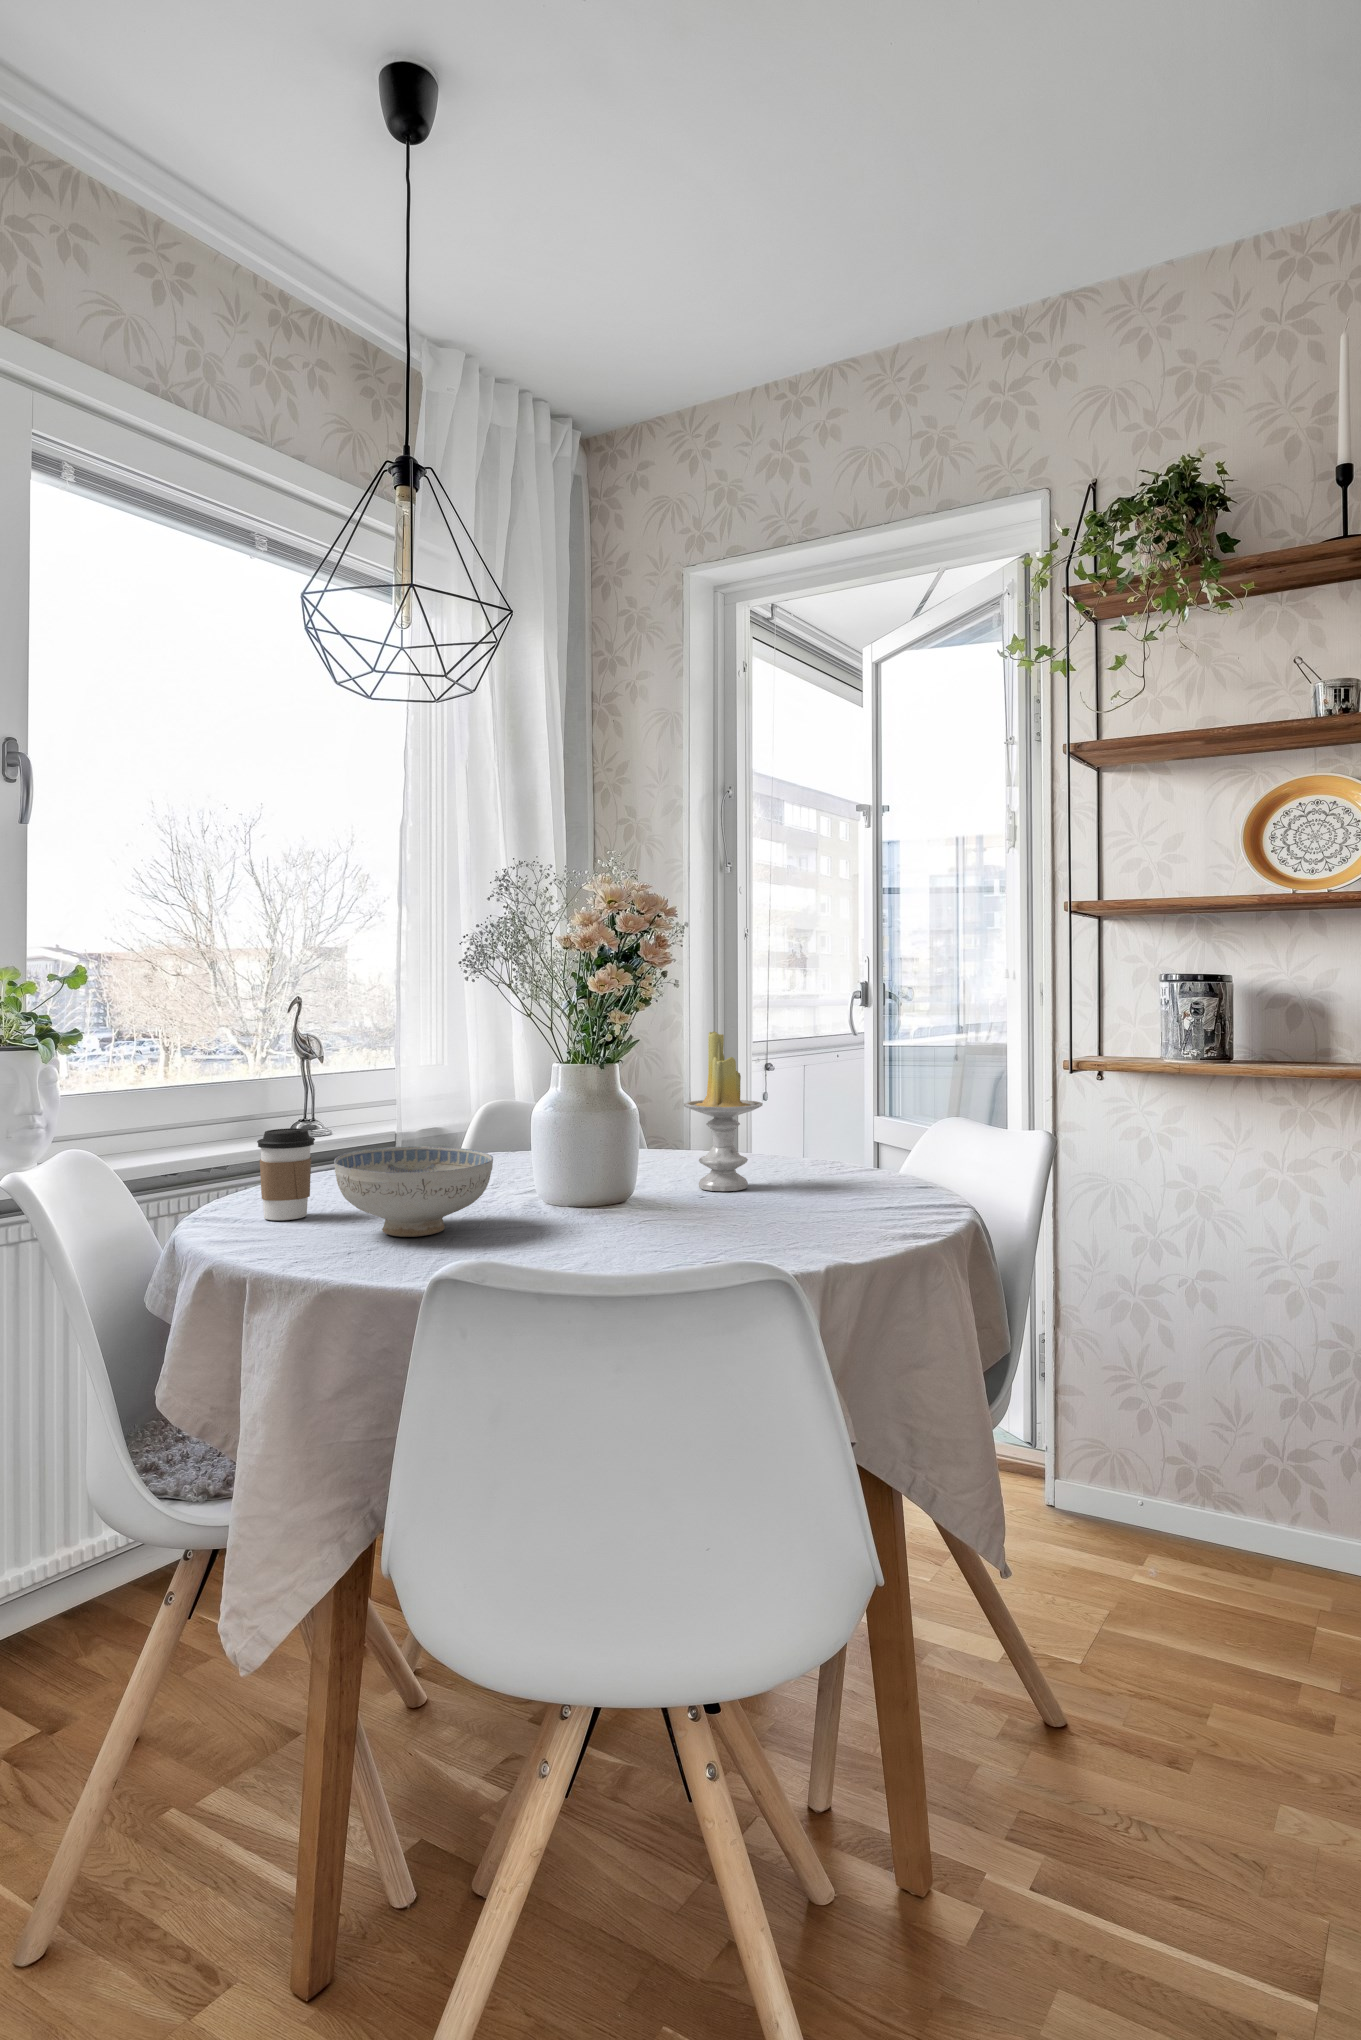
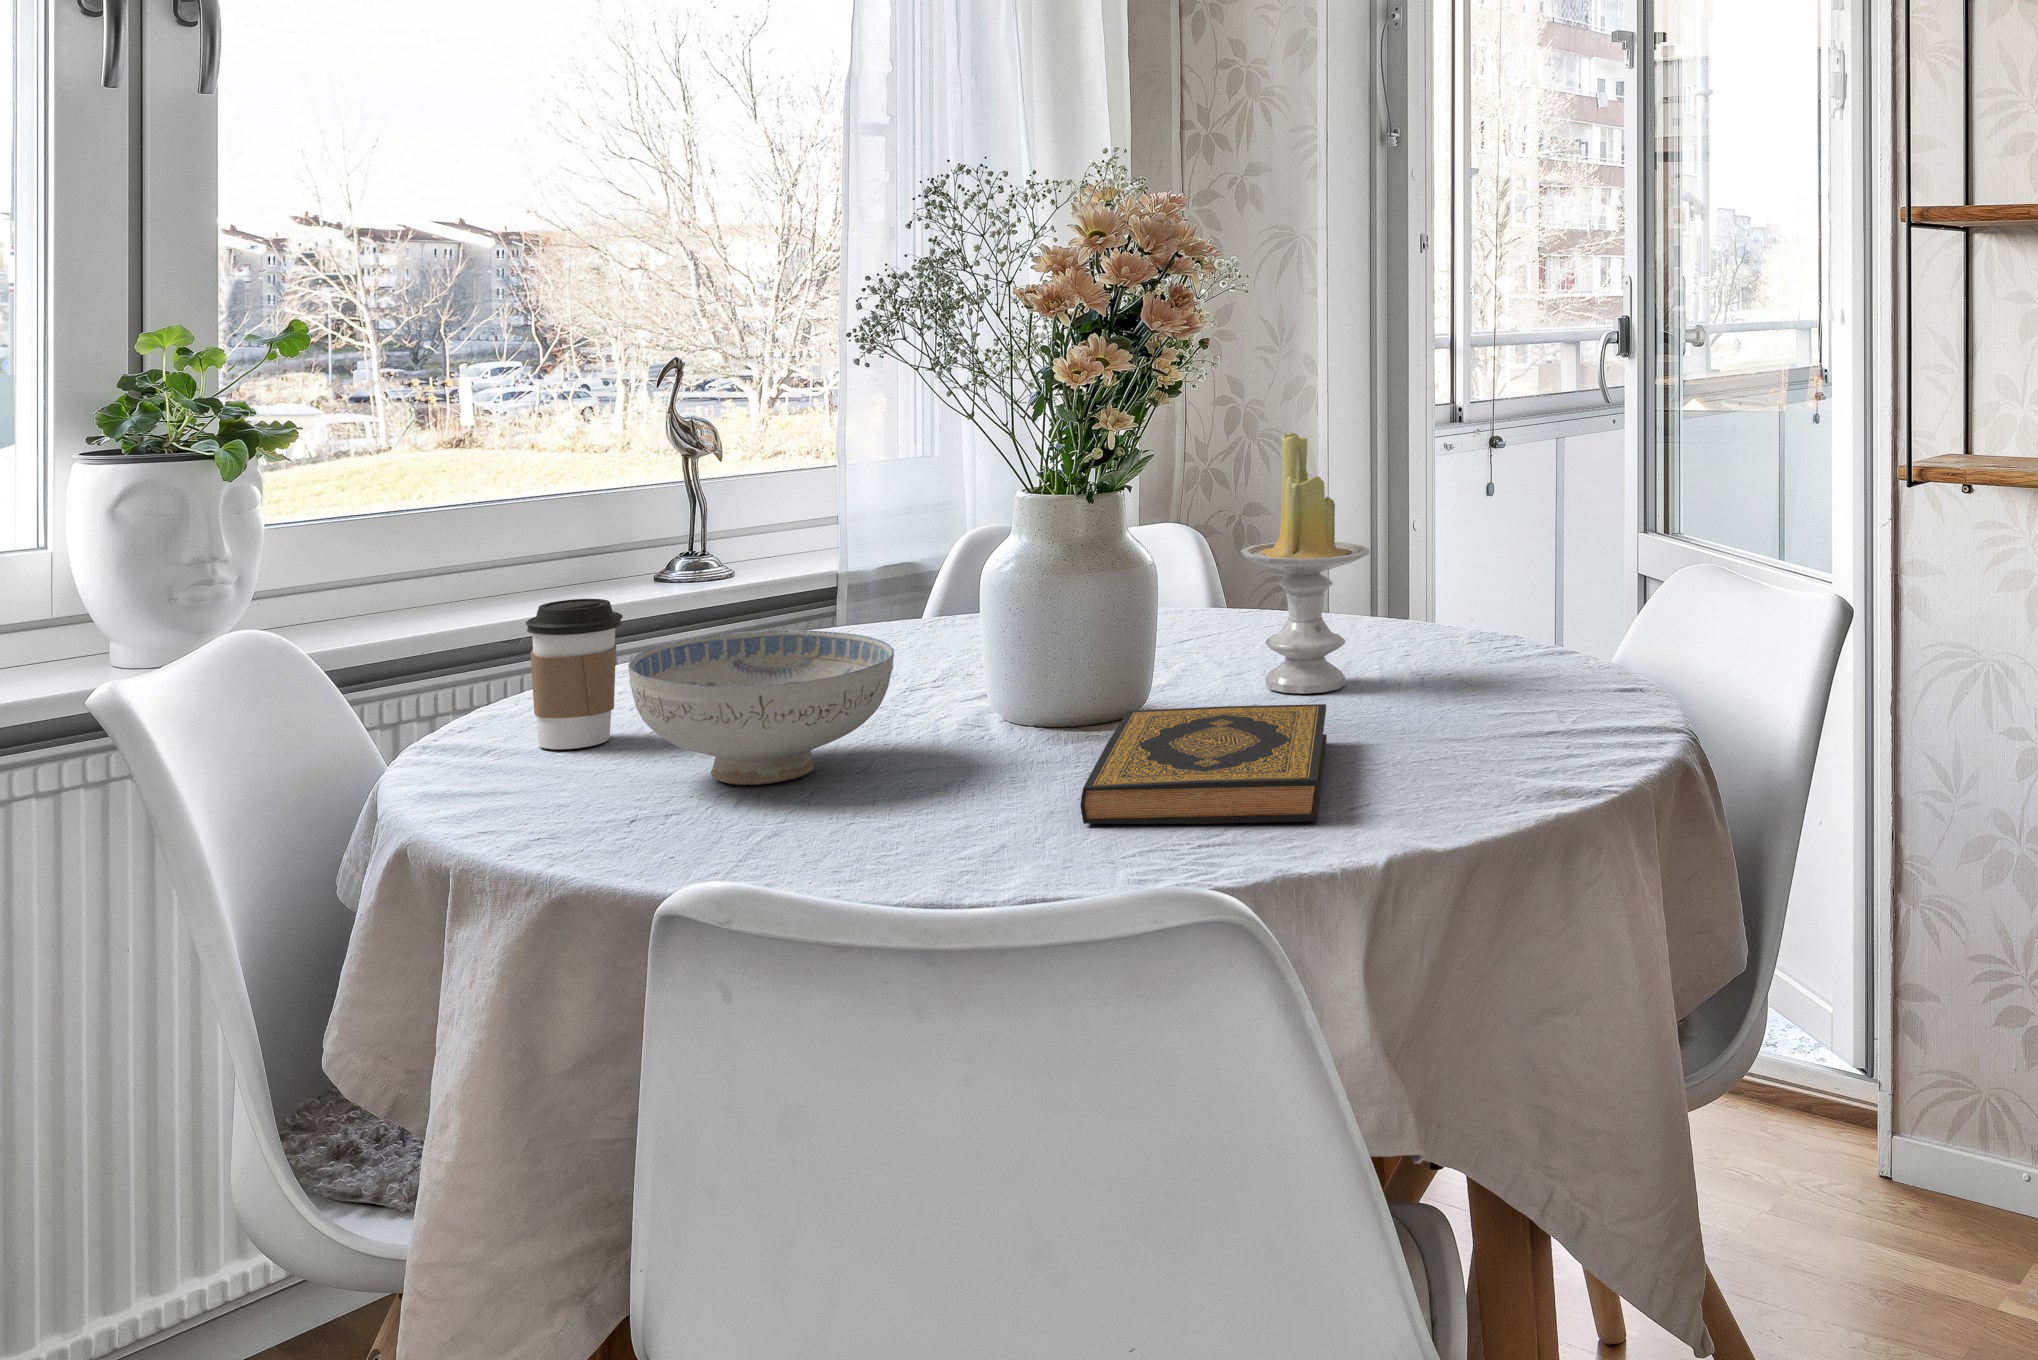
hardback book: none [626,1191,770,1254] -> present [1080,704,1327,824]

